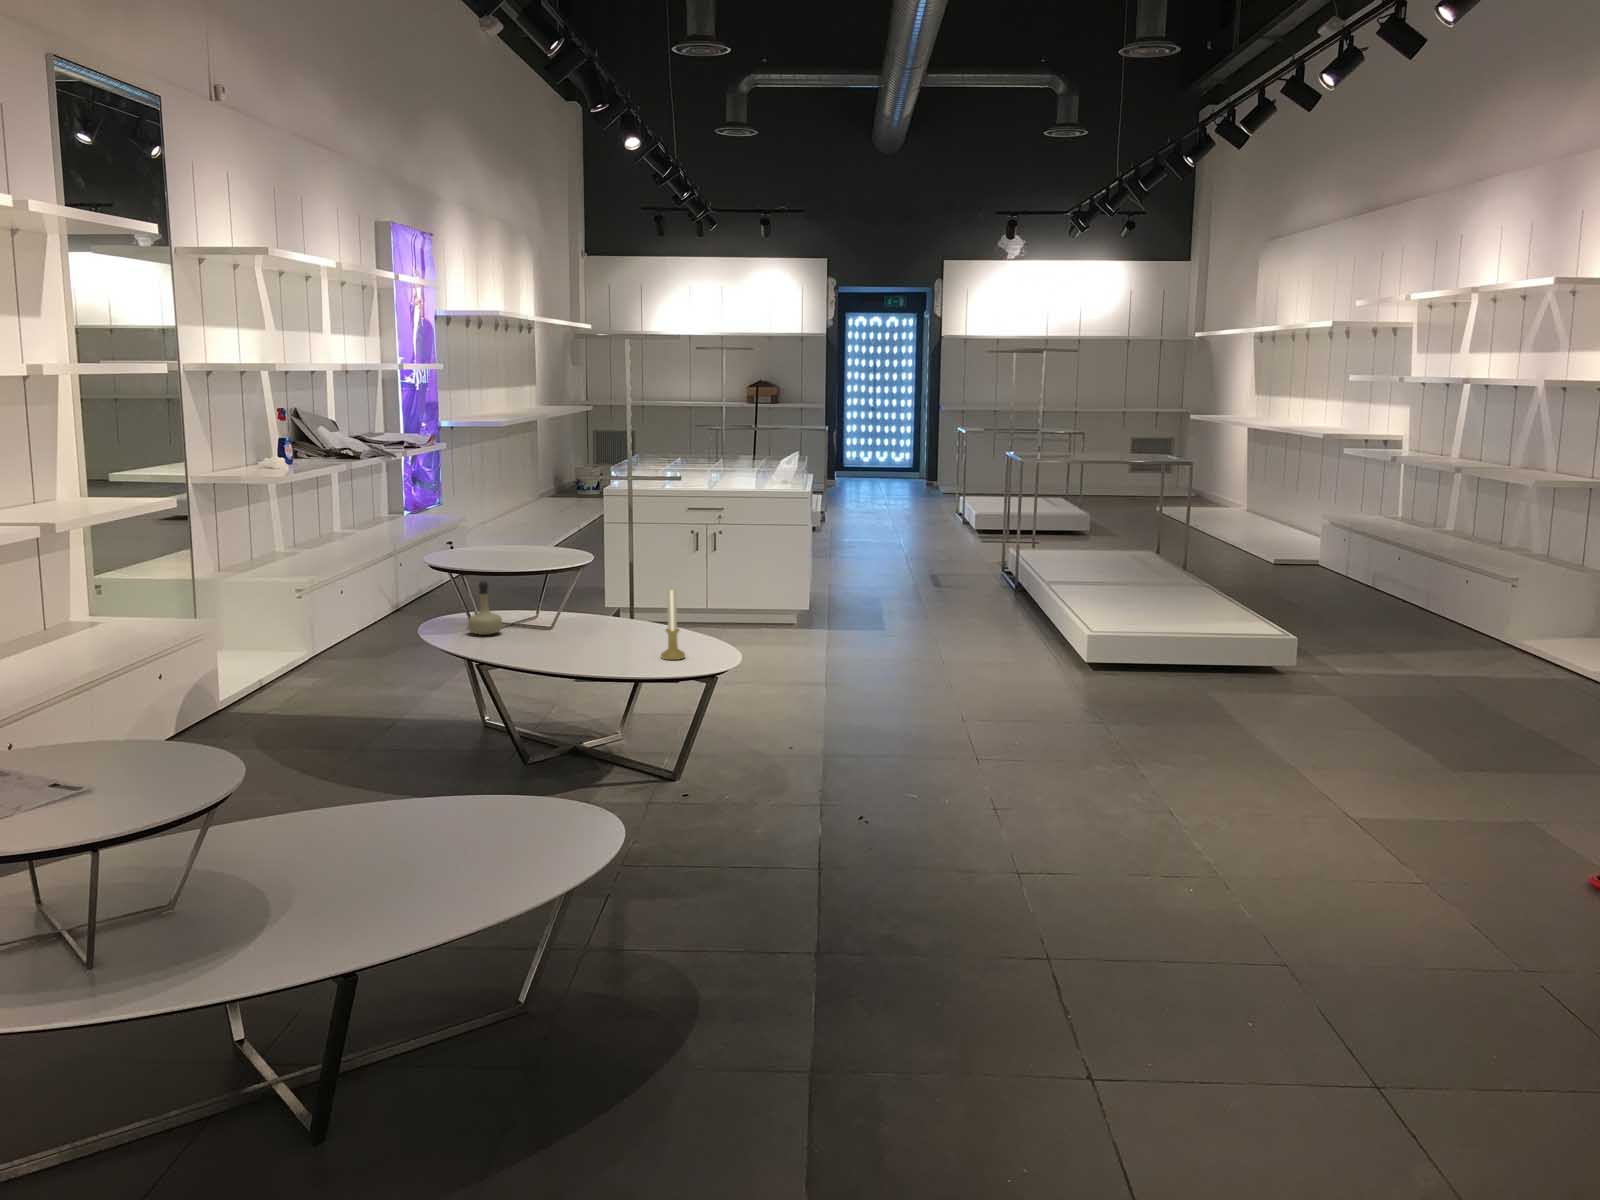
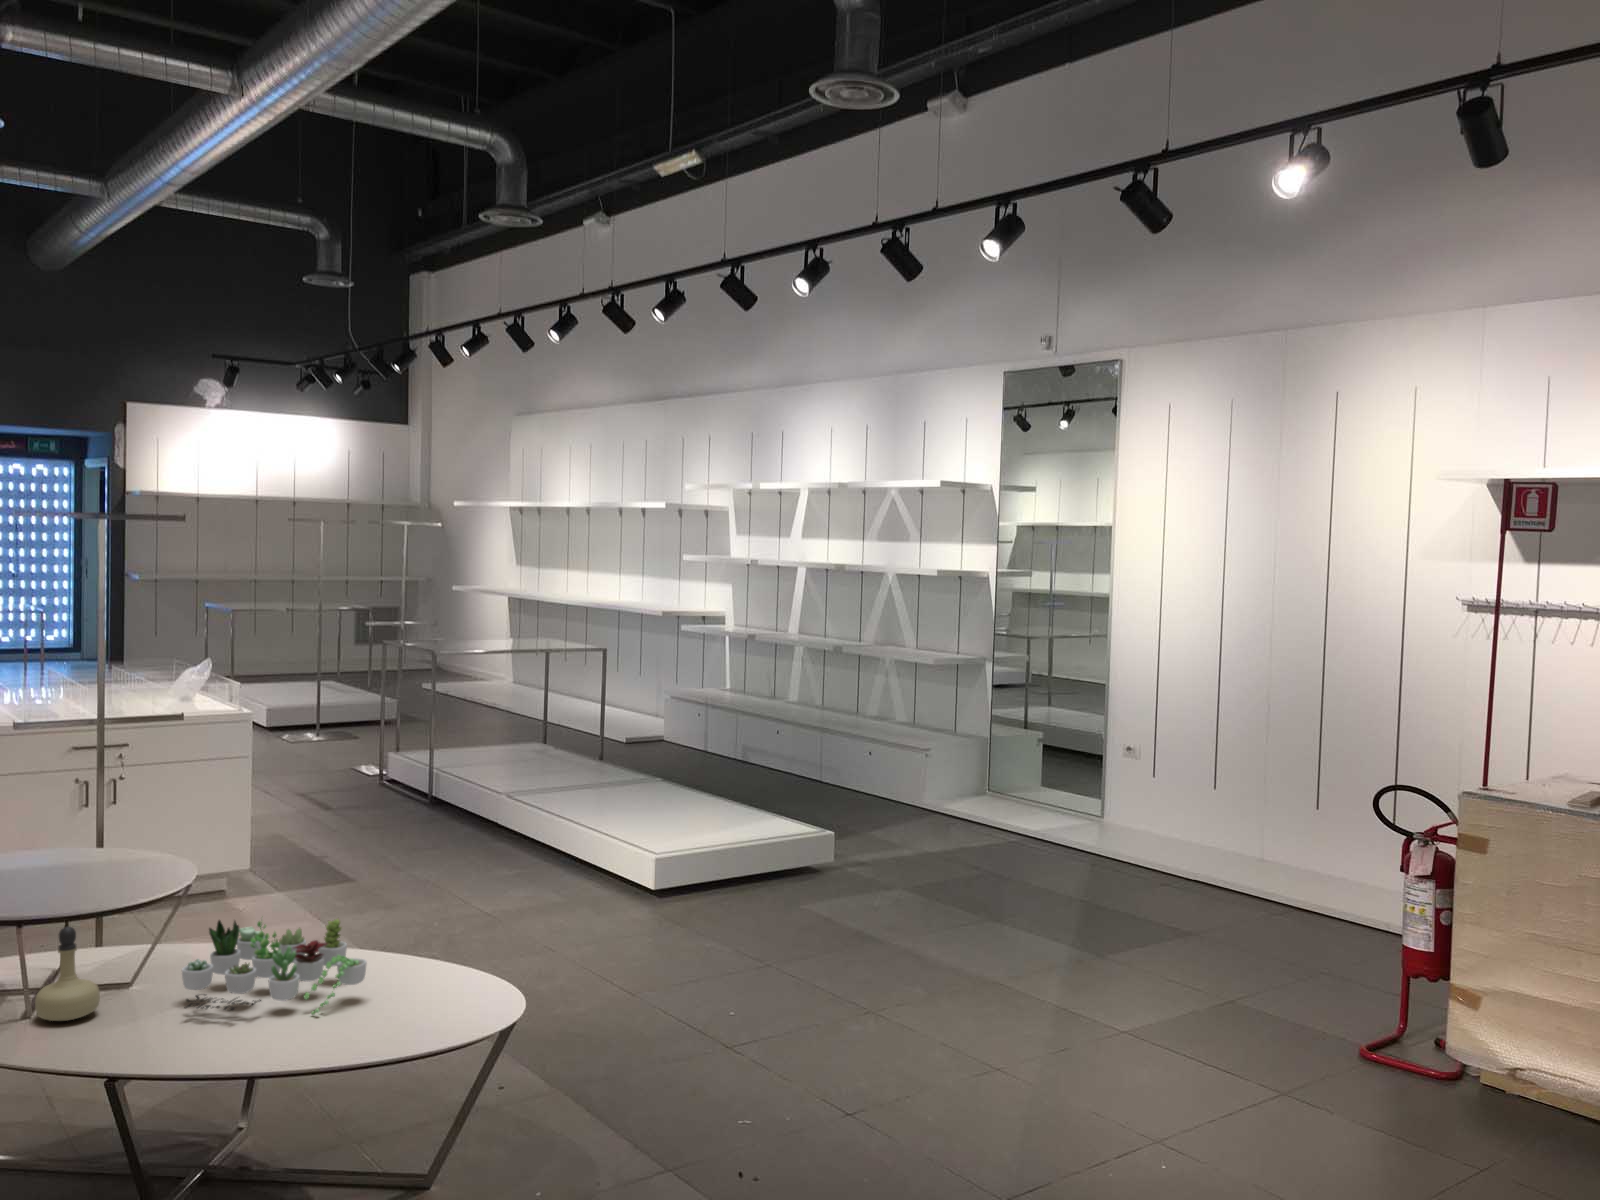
candle holder: present [661,589,685,660] -> none [420,890,457,999]
succulent plant: none [520,592,640,654] -> present [182,919,367,1015]

